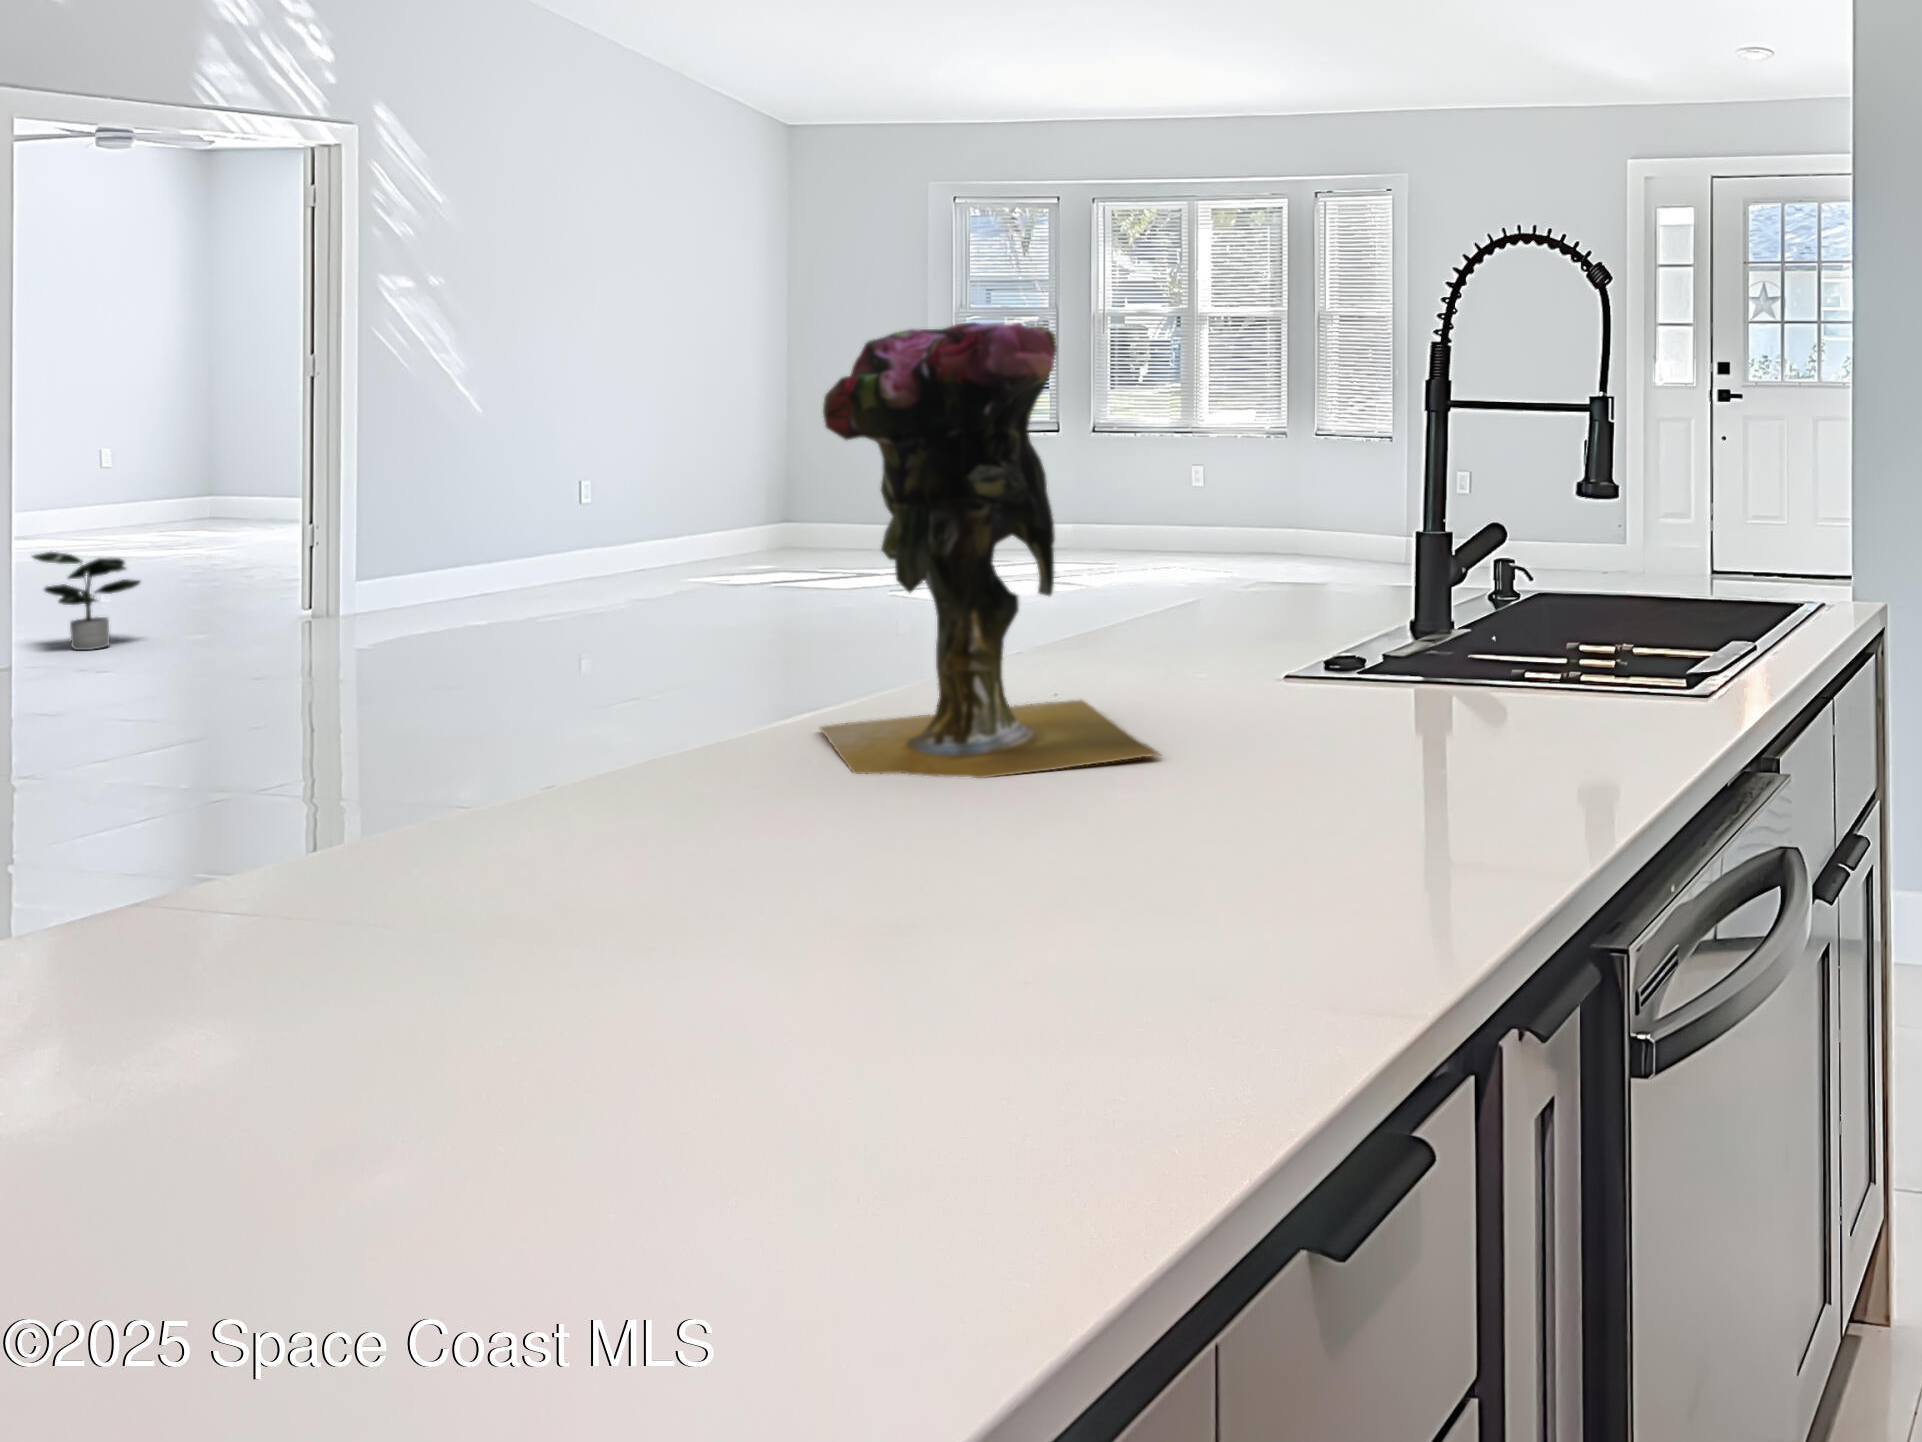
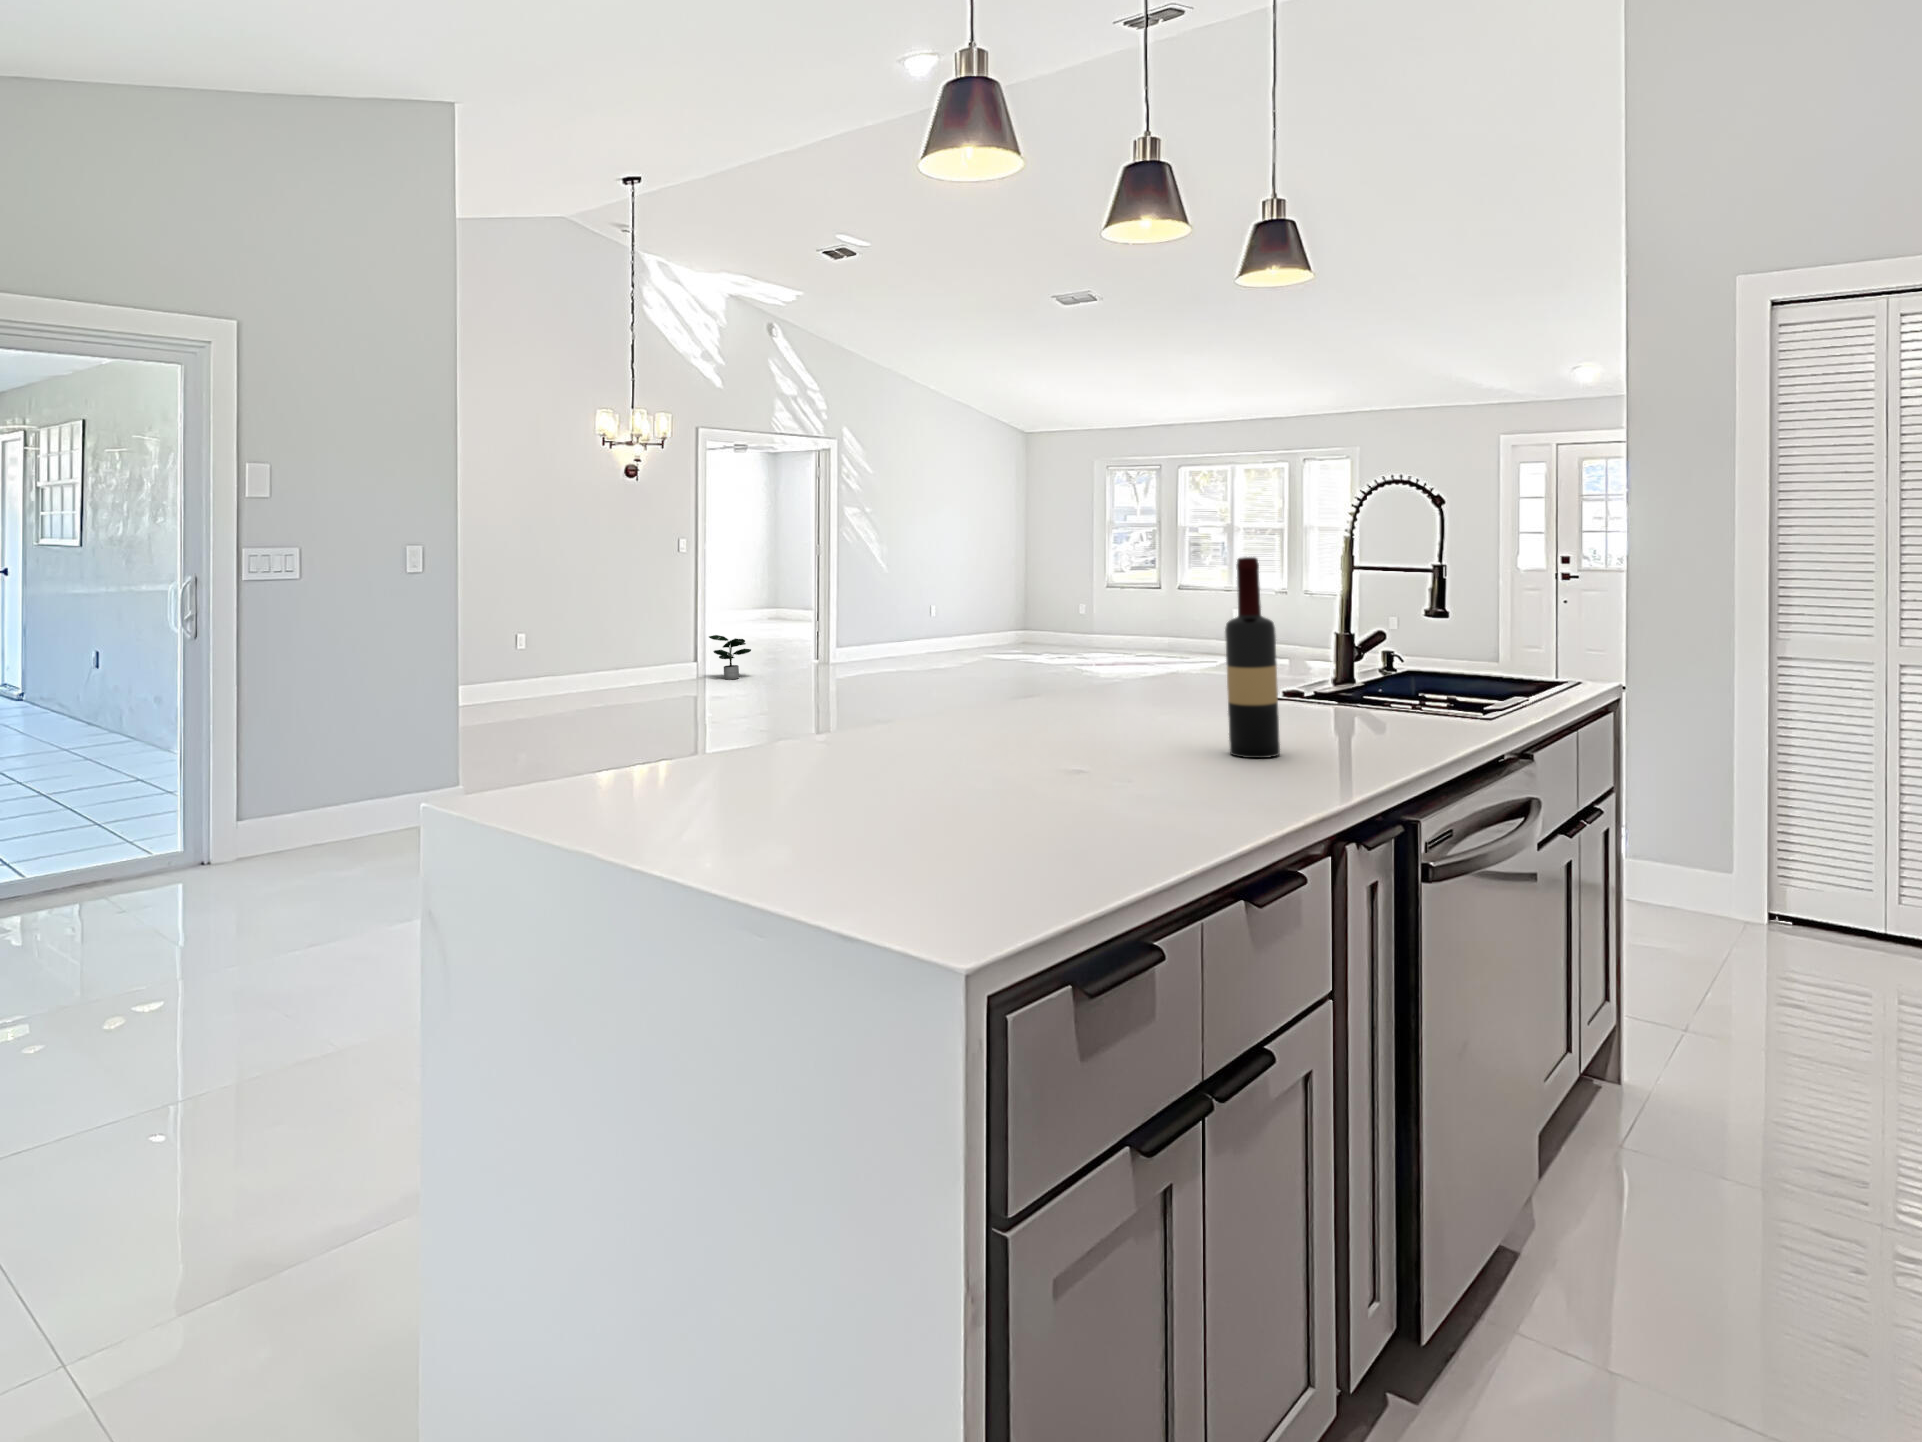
vase: present [820,323,1159,778] -> none [1044,527,1200,735]
wine bottle: none [1222,391,1335,823] -> present [1225,557,1280,758]

